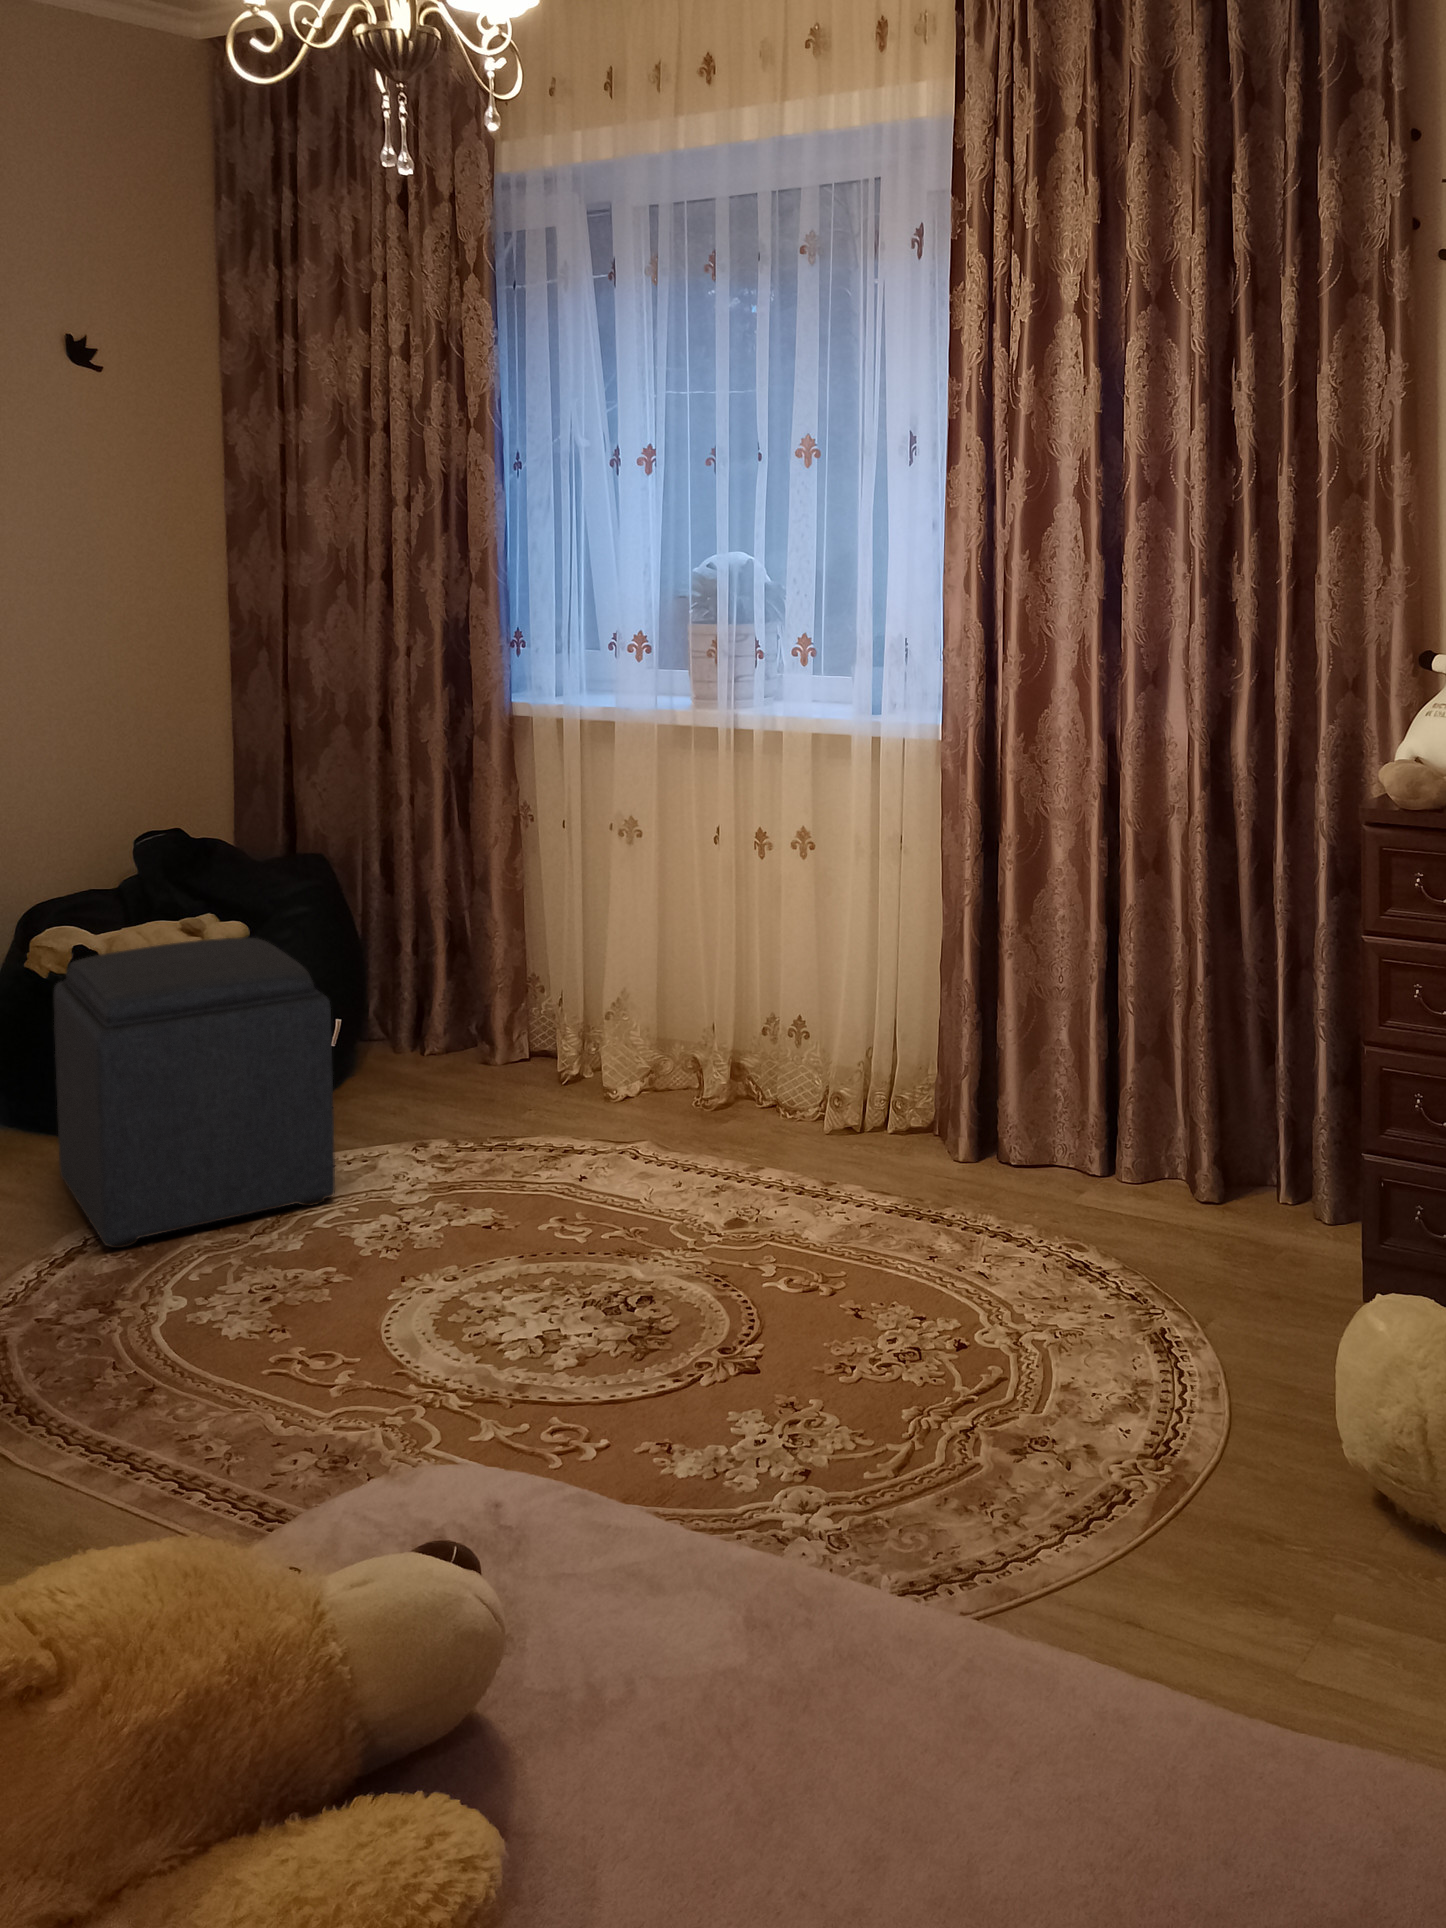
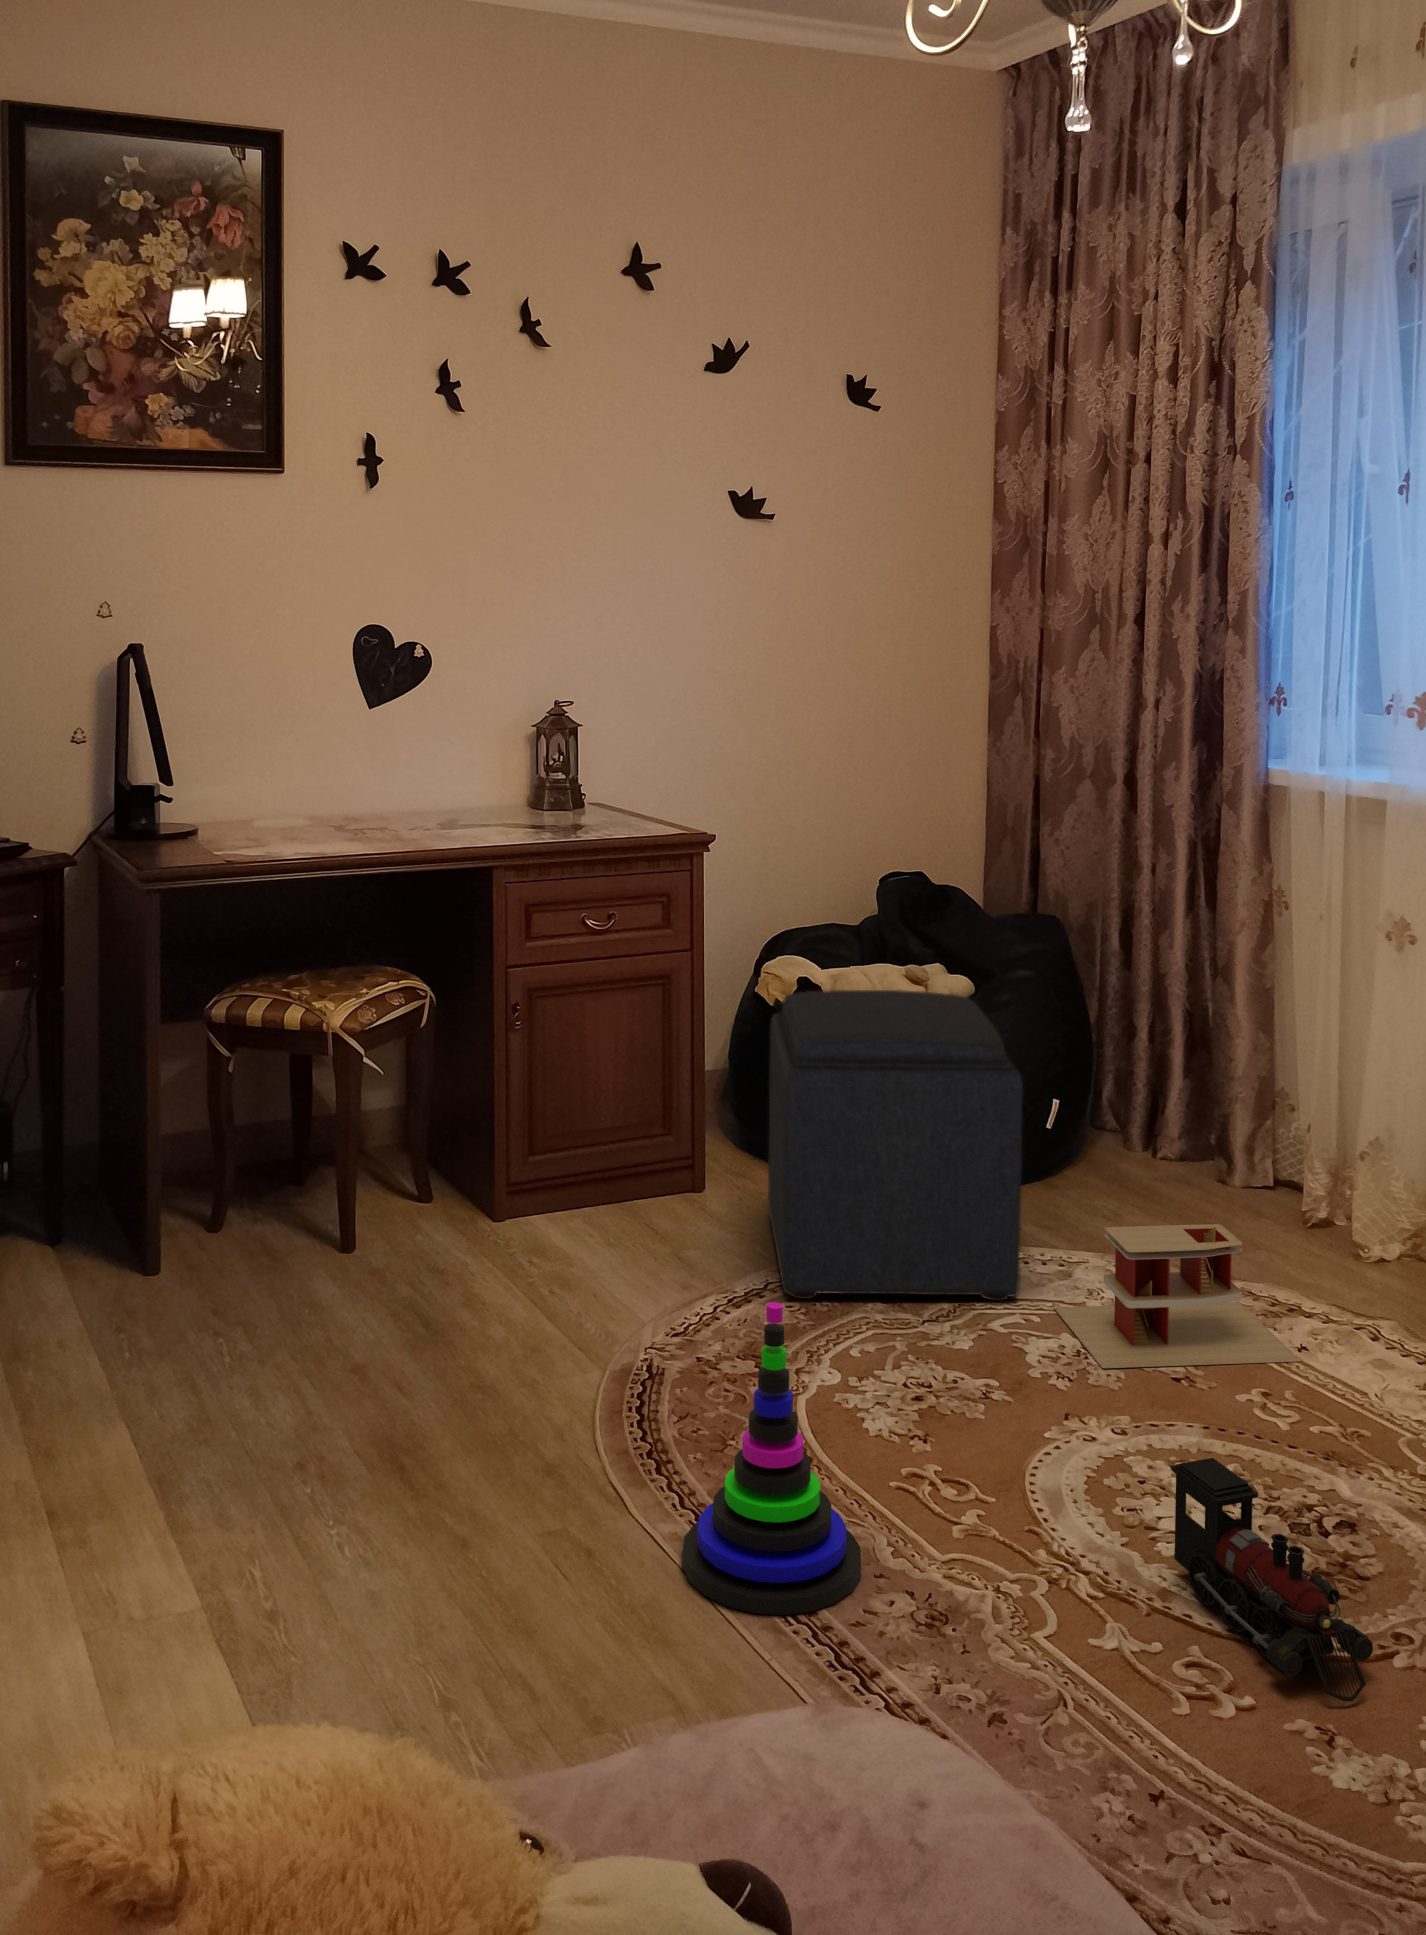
toy house: none [368,1095,584,1236] -> present [1054,1224,1301,1368]
stacking toy: none [84,1235,262,1515] -> present [682,1302,861,1615]
toy train: none [519,1271,685,1416] -> present [1171,1458,1373,1701]

